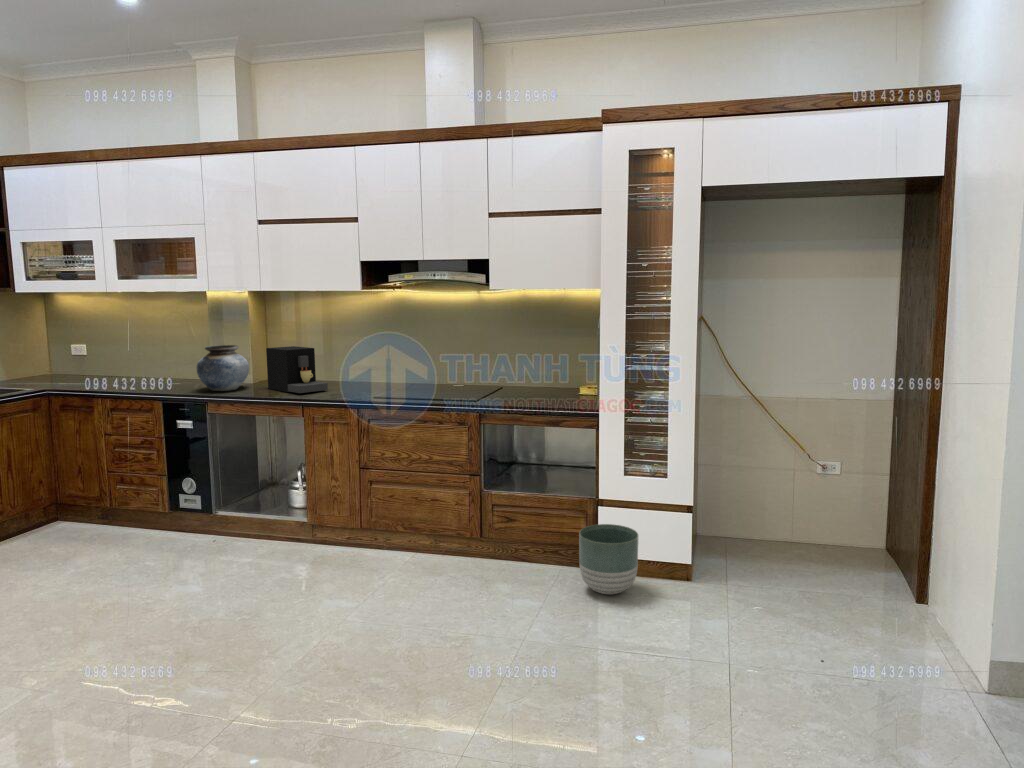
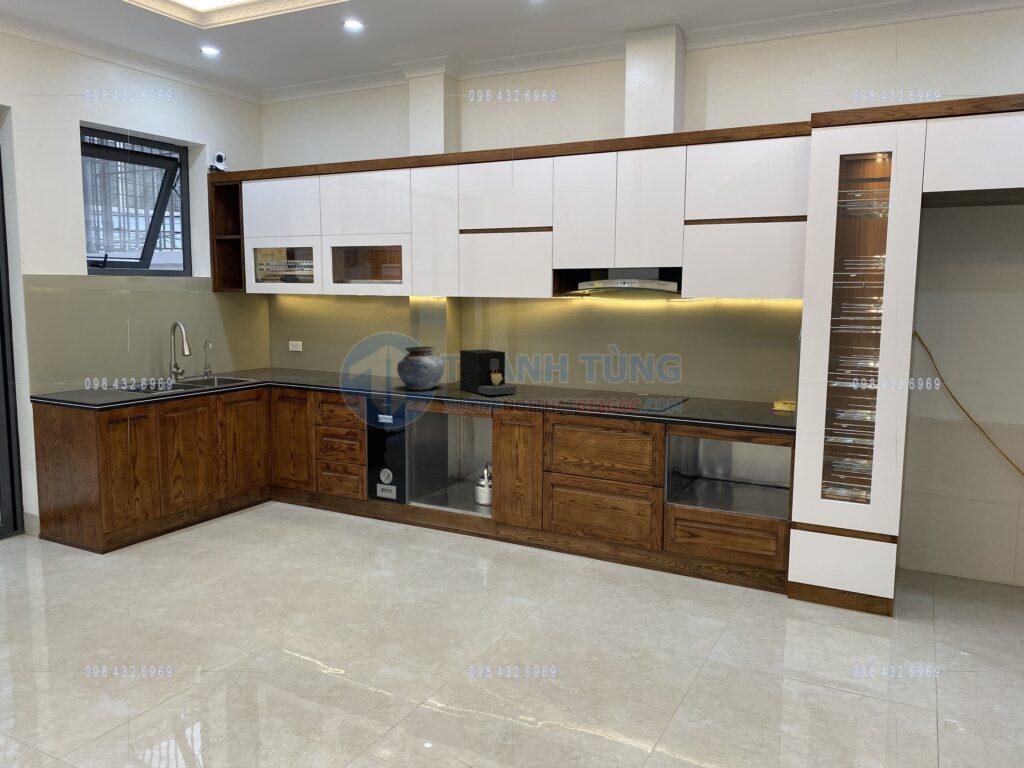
planter: present [579,524,638,594] -> none [766,547,833,621]

